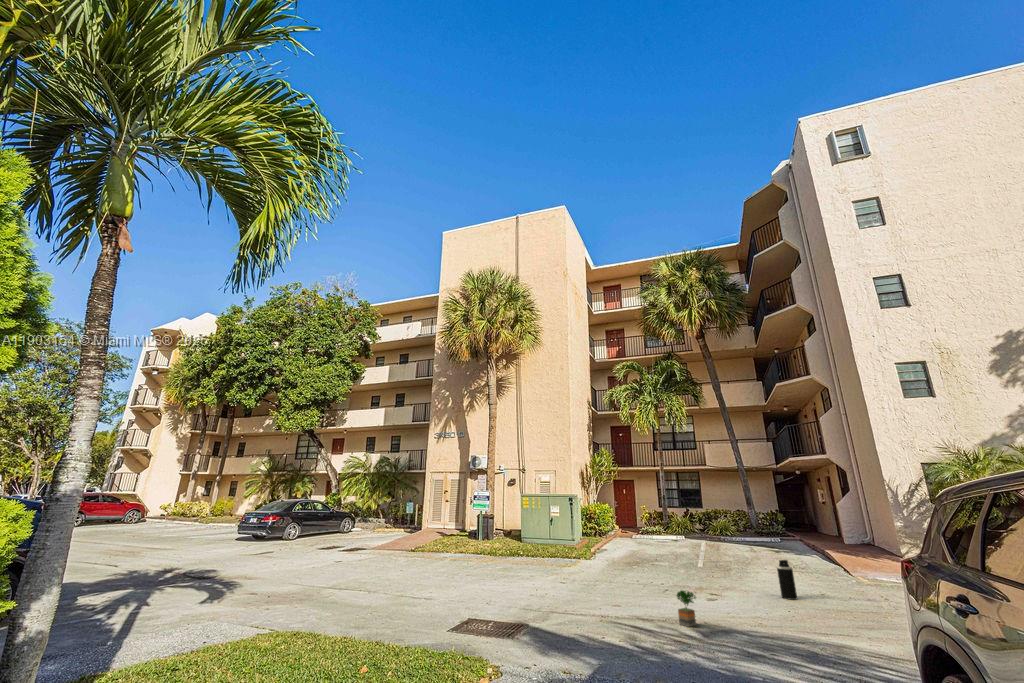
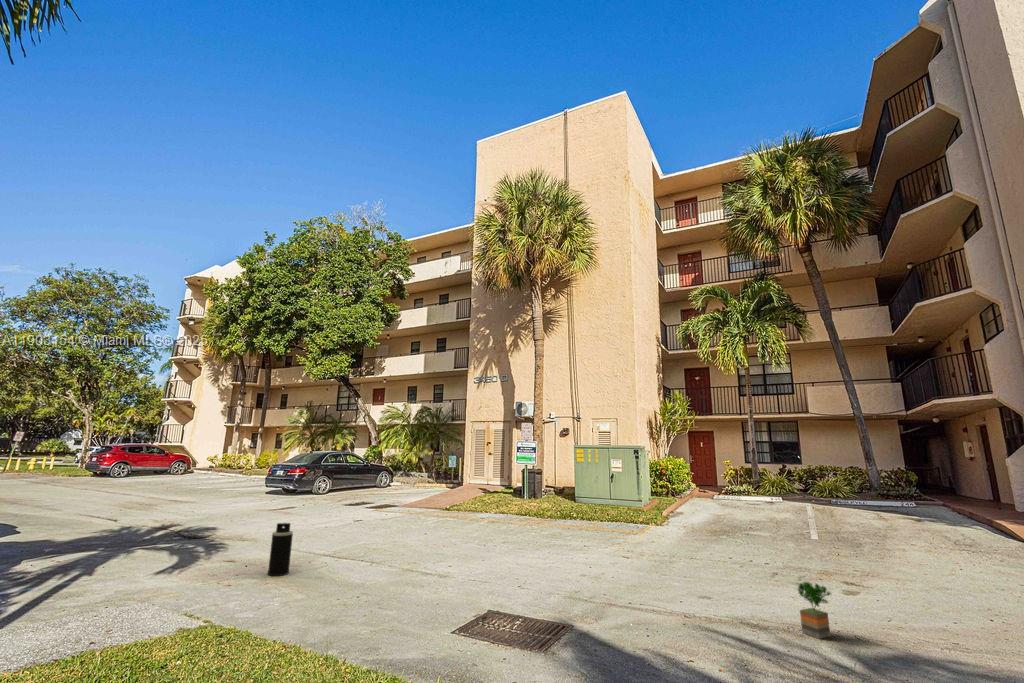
trash can: present [777,560,797,600] -> present [268,523,293,576]

